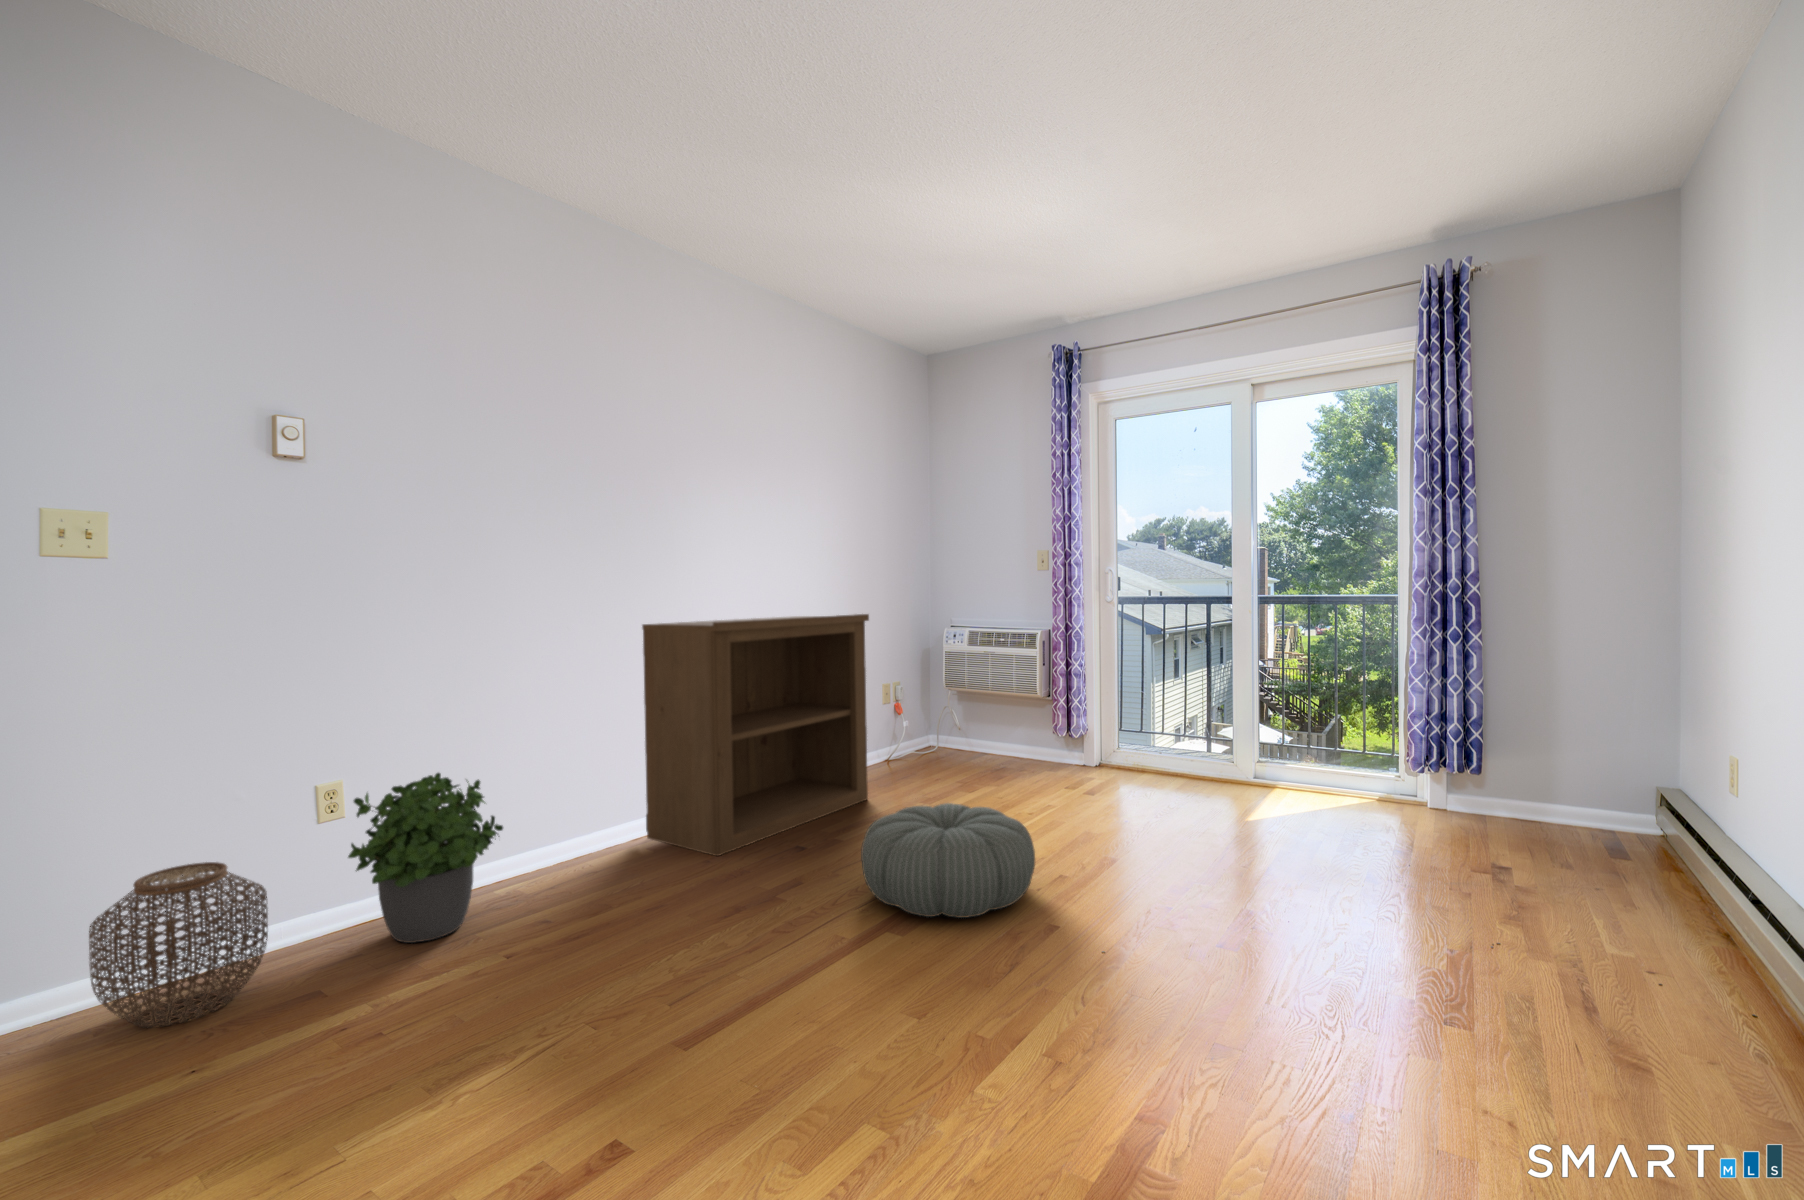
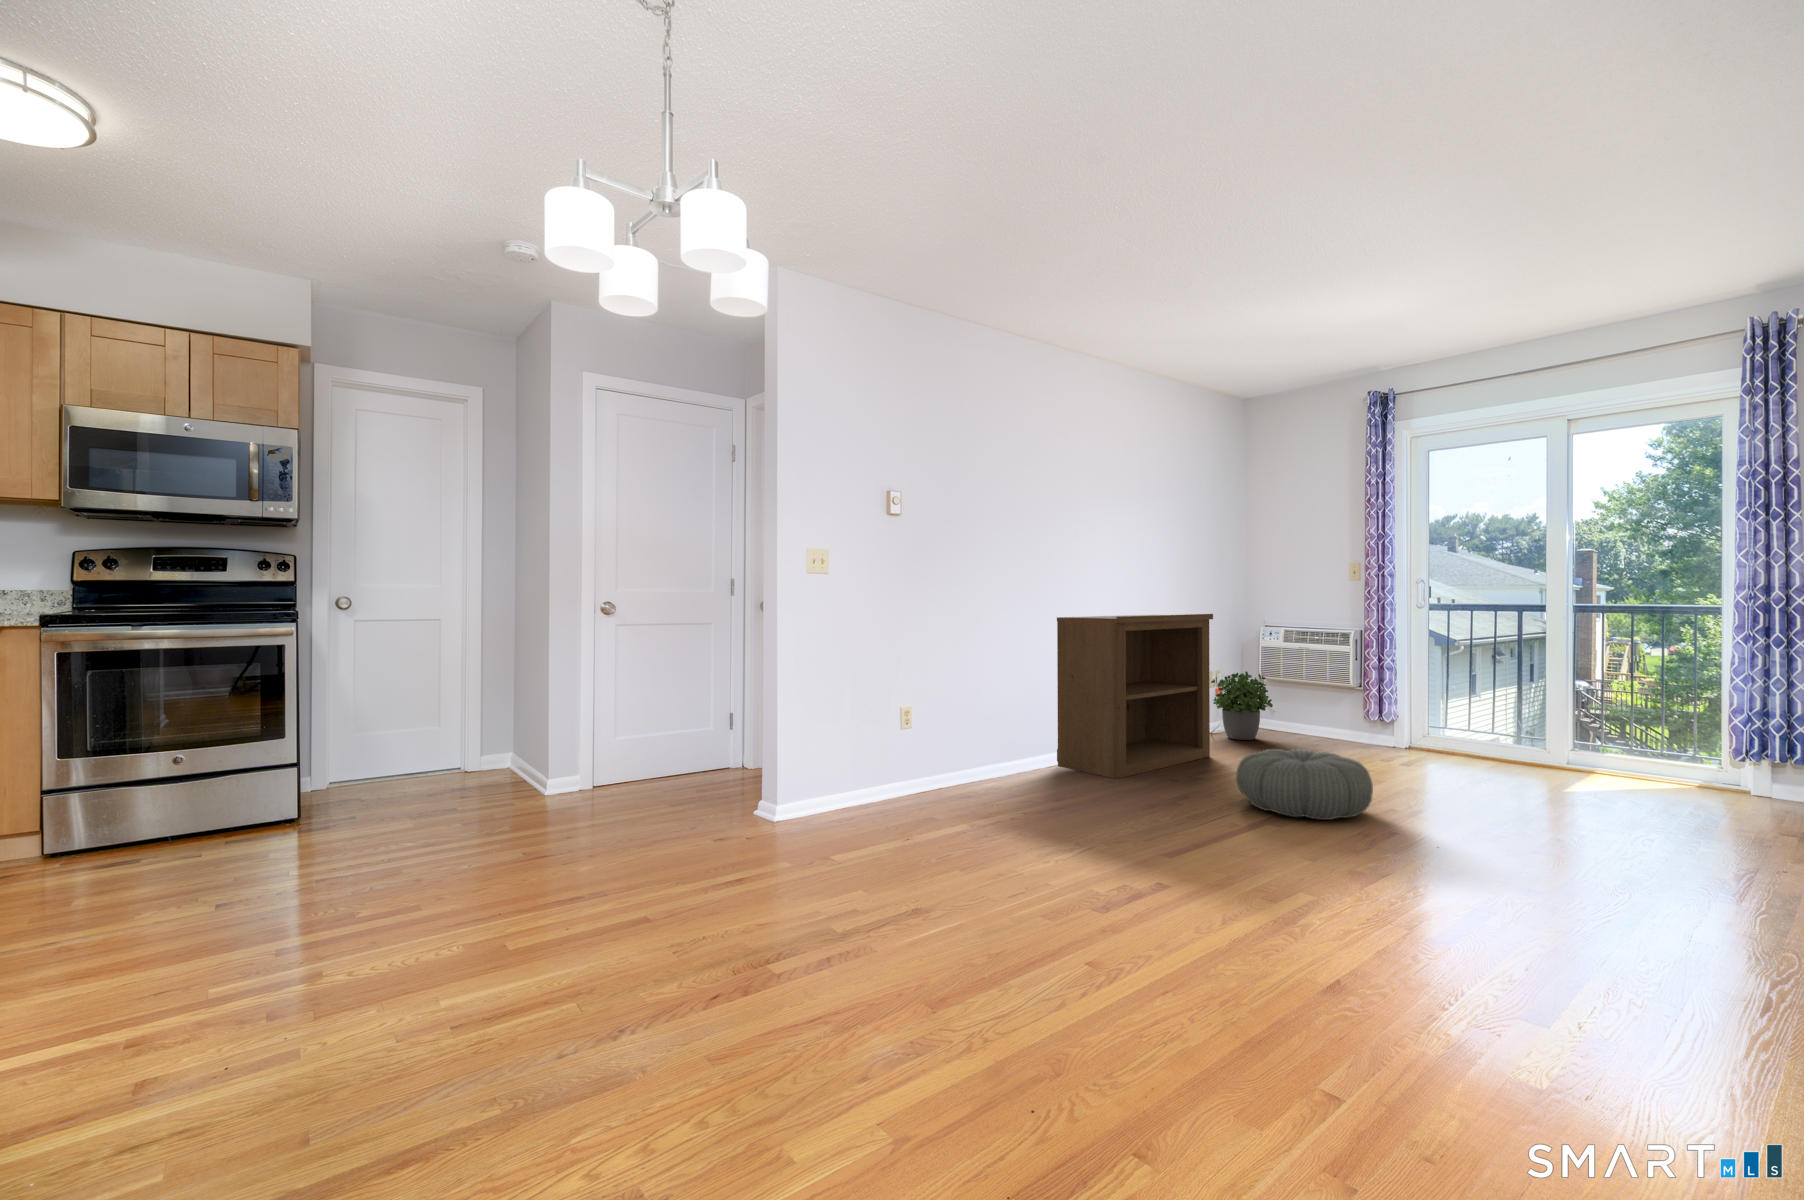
potted plant: present [348,773,503,943] -> present [1211,671,1273,740]
woven basket: present [89,862,268,1028] -> none [837,739,907,820]

